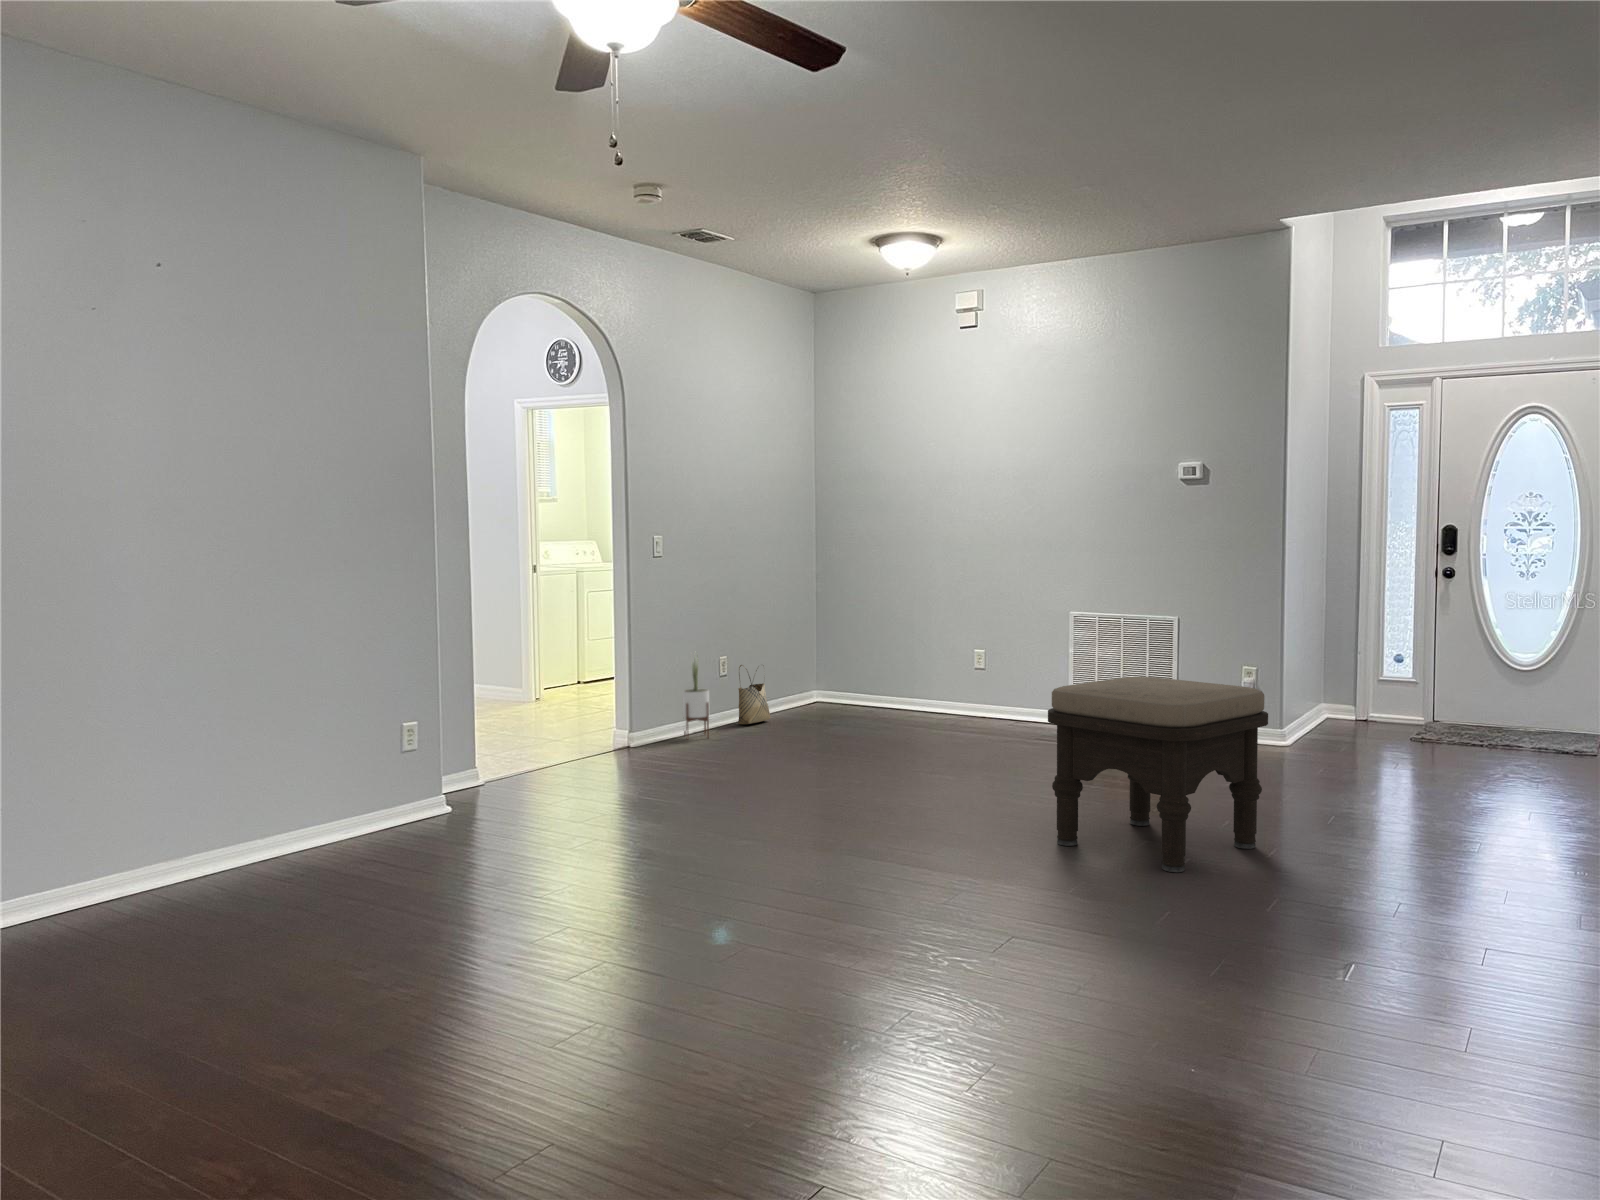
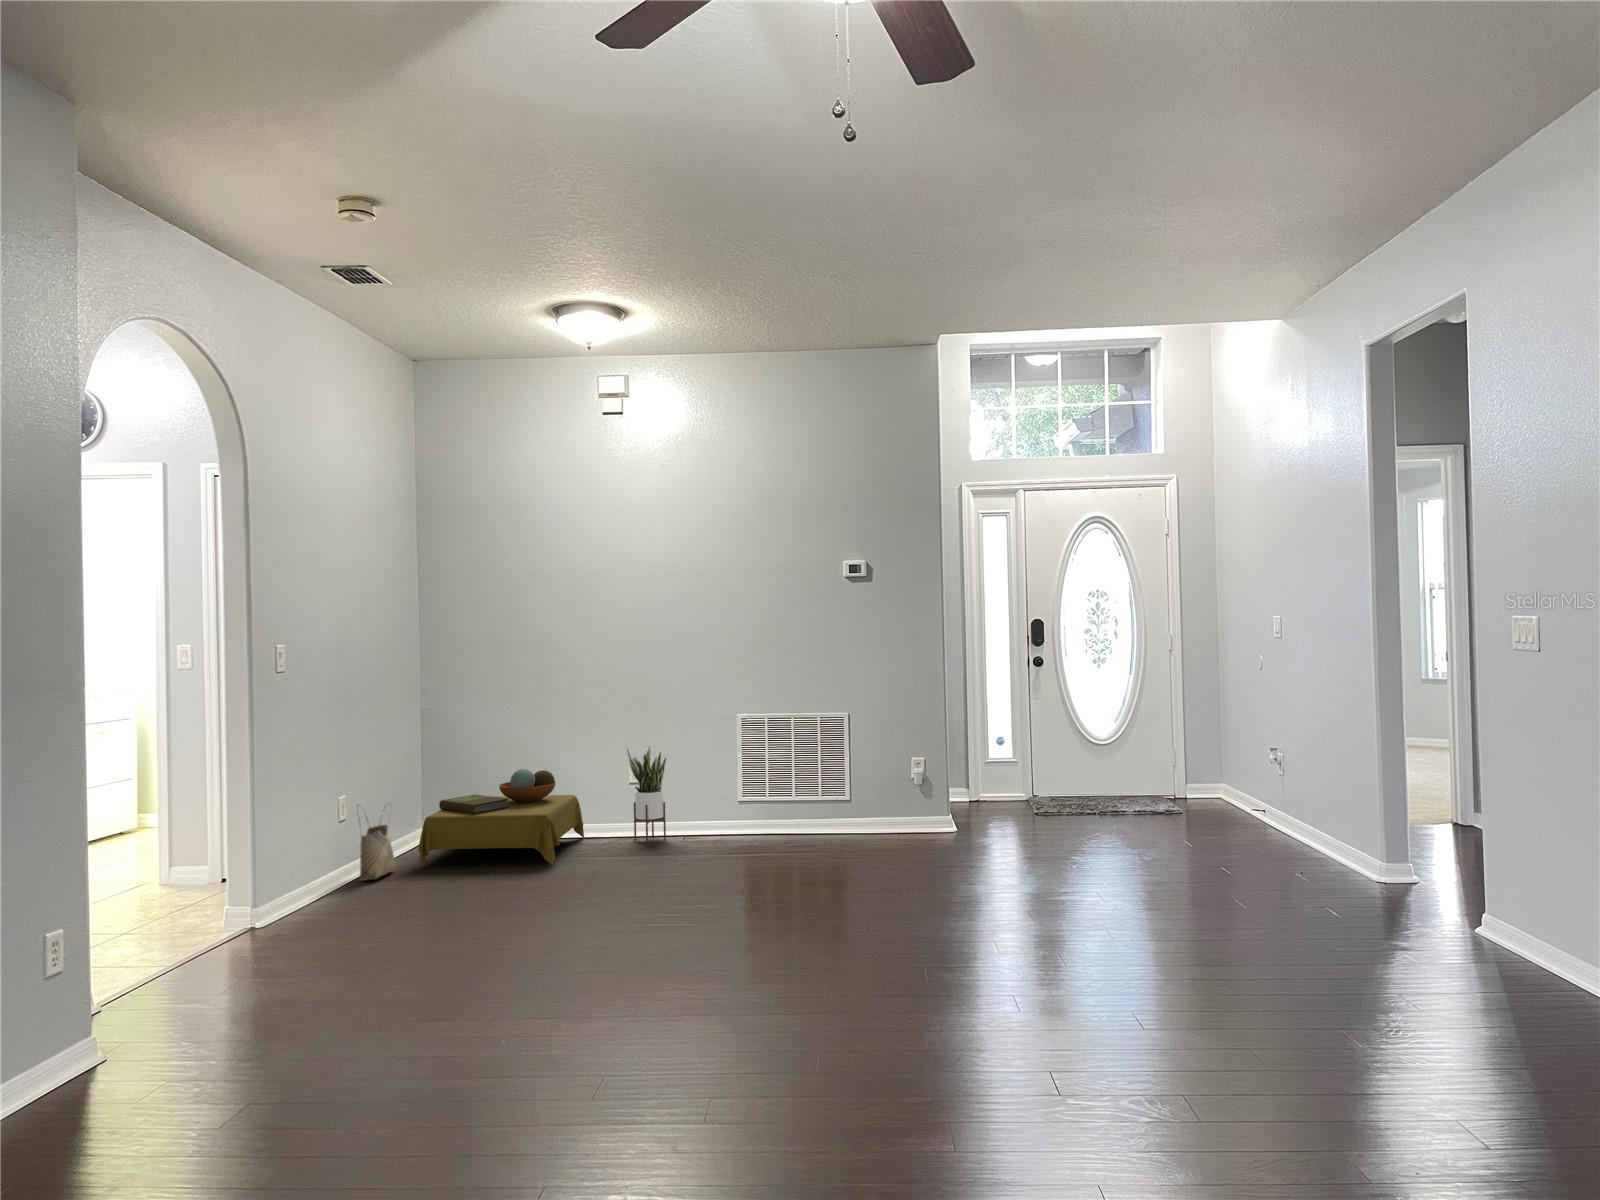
side table: none [788,648,936,730] -> present [418,769,584,867]
potted plant: present [682,658,710,738] -> present [626,747,666,842]
ottoman: present [1048,677,1268,872] -> none [929,785,1133,1006]

